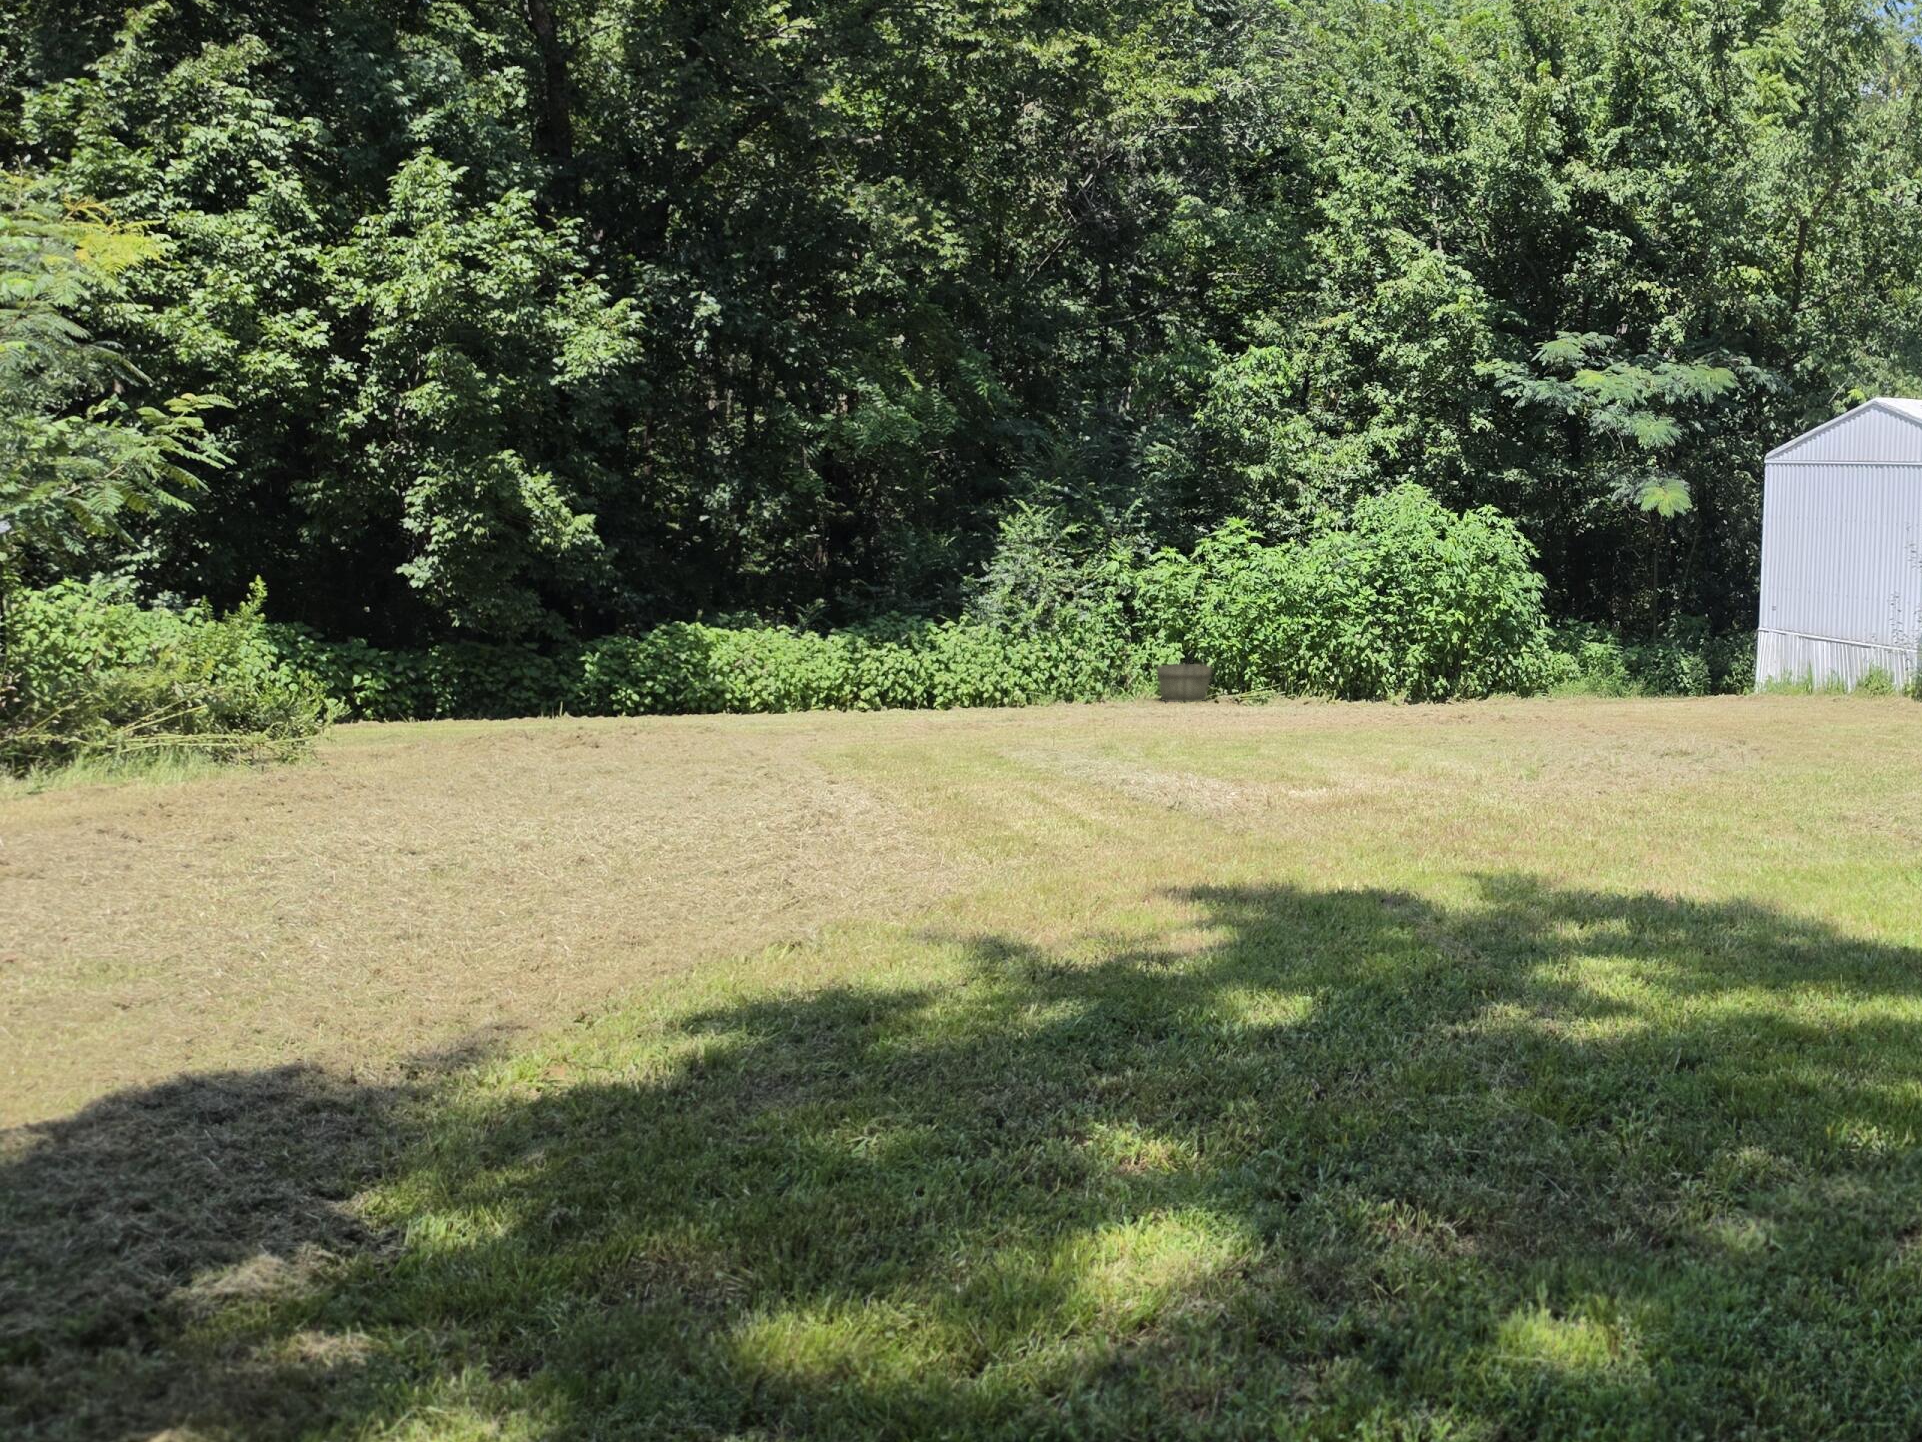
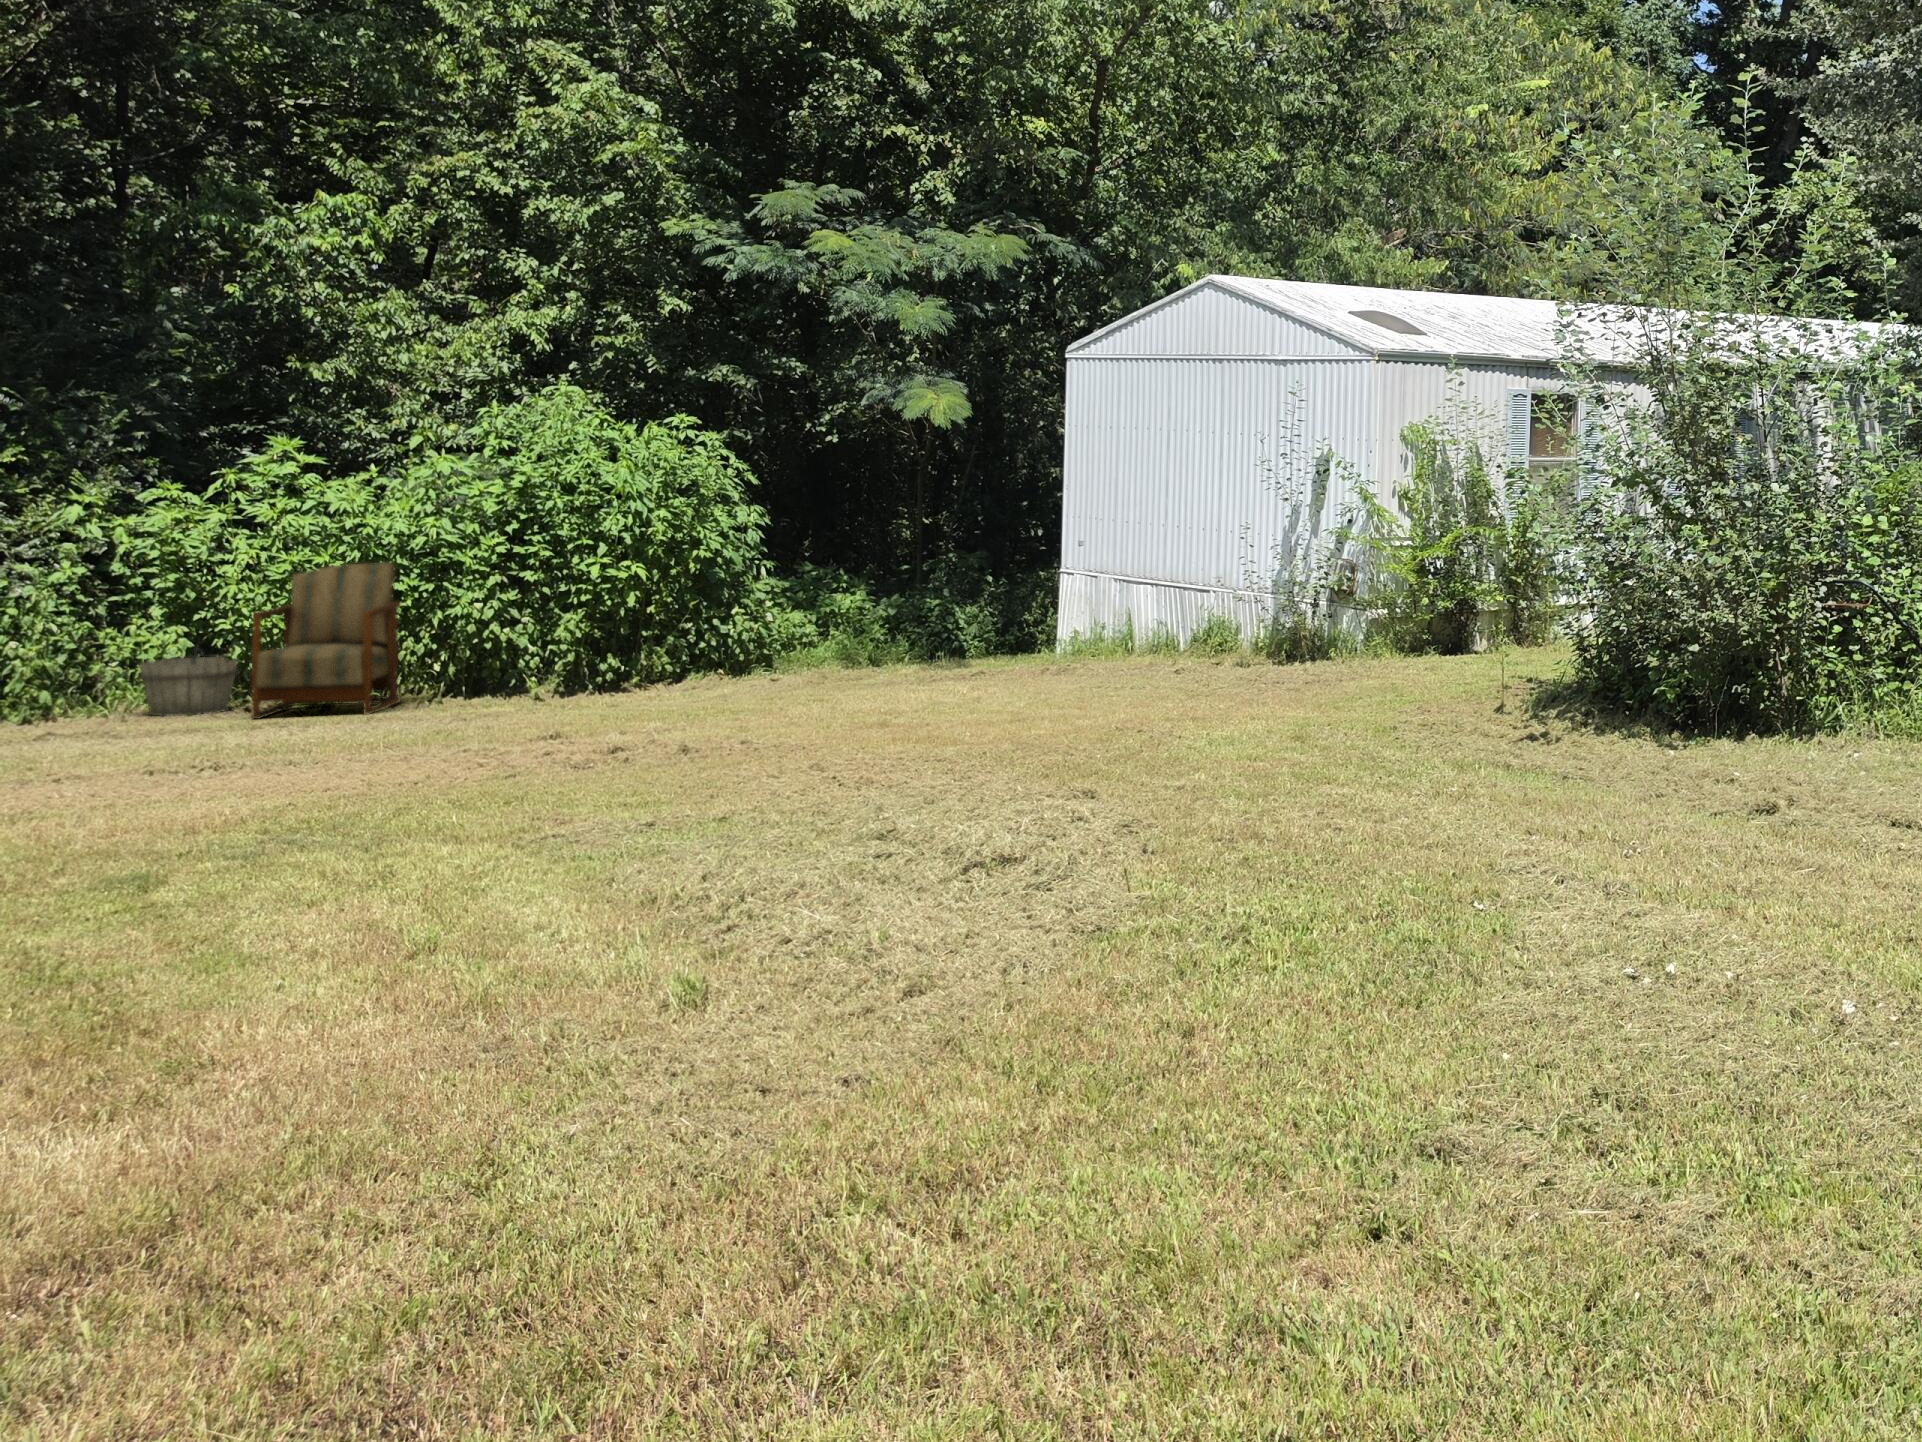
armchair: none [1222,605,1310,709] -> present [252,563,401,719]

